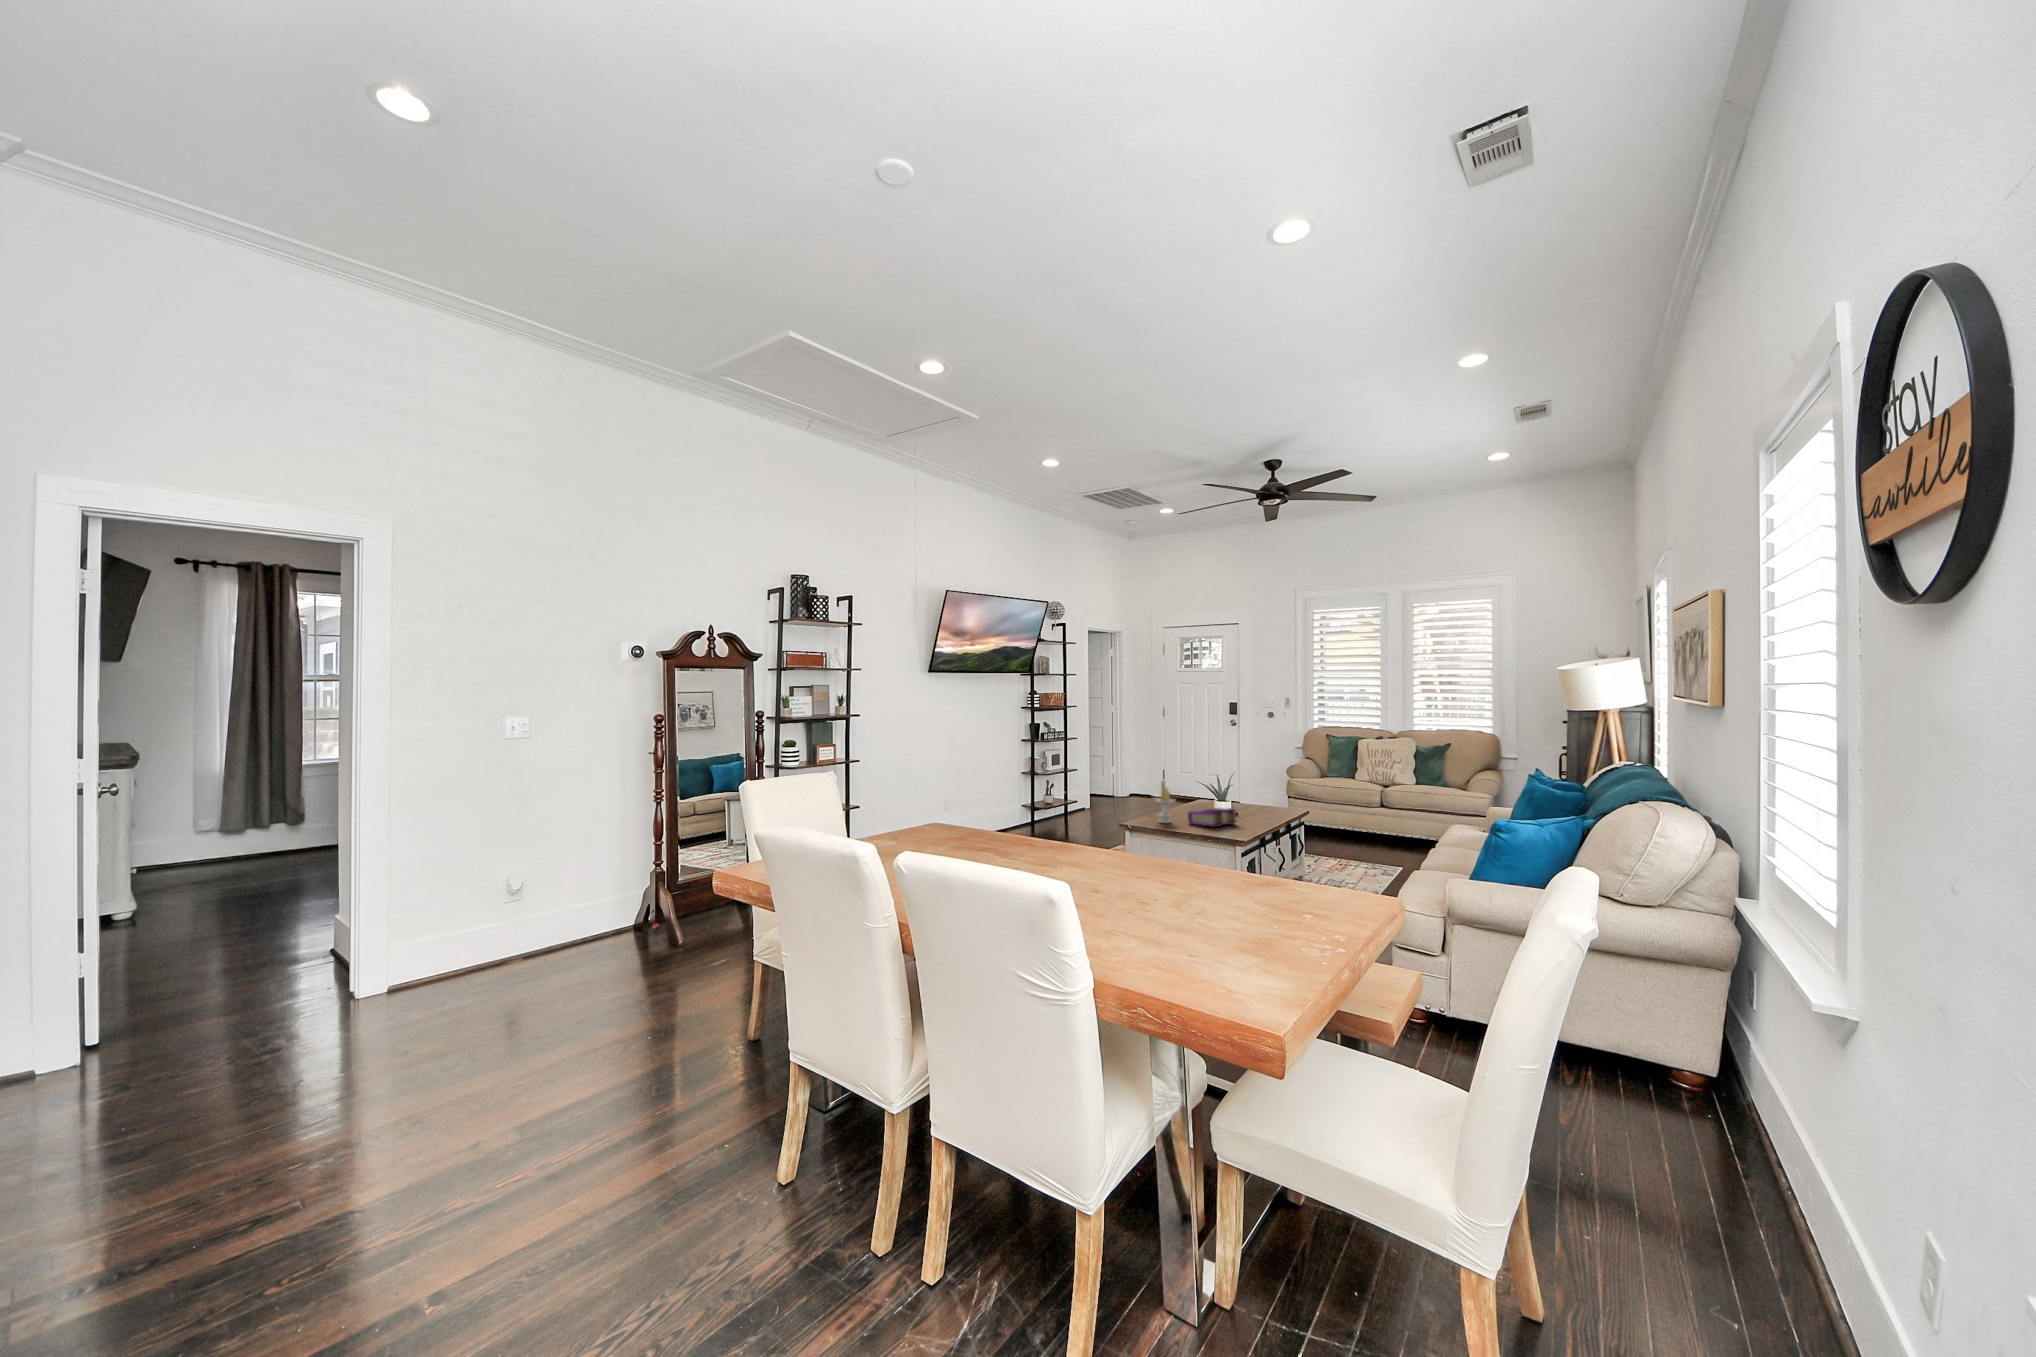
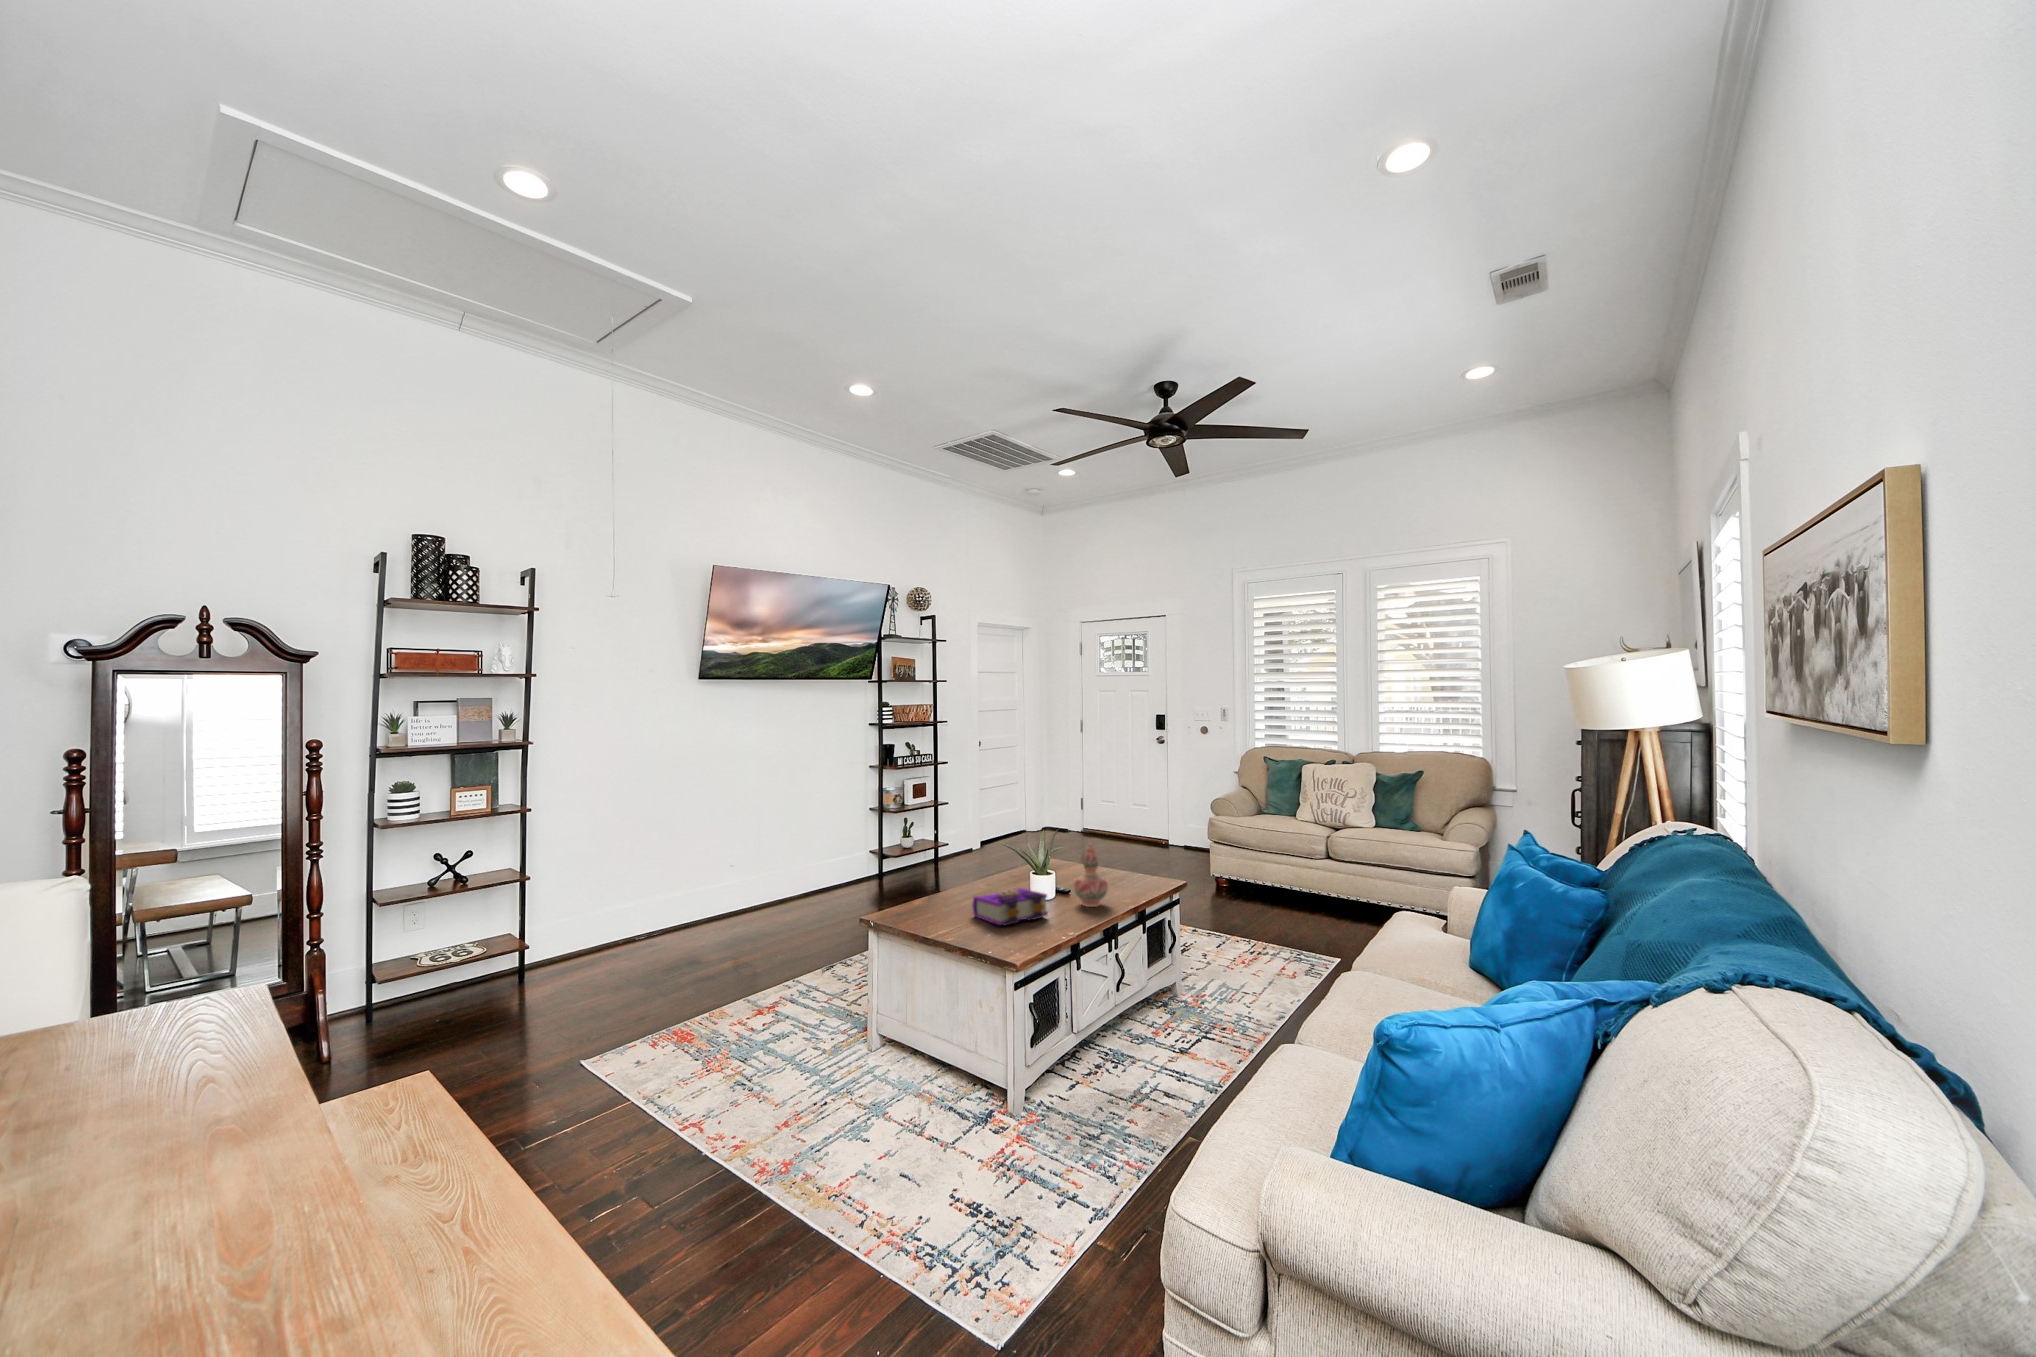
decorative vase: none [1245,779,1268,820] -> present [1074,842,1108,907]
candle: present [1156,781,1175,823] -> none [922,847,955,916]

